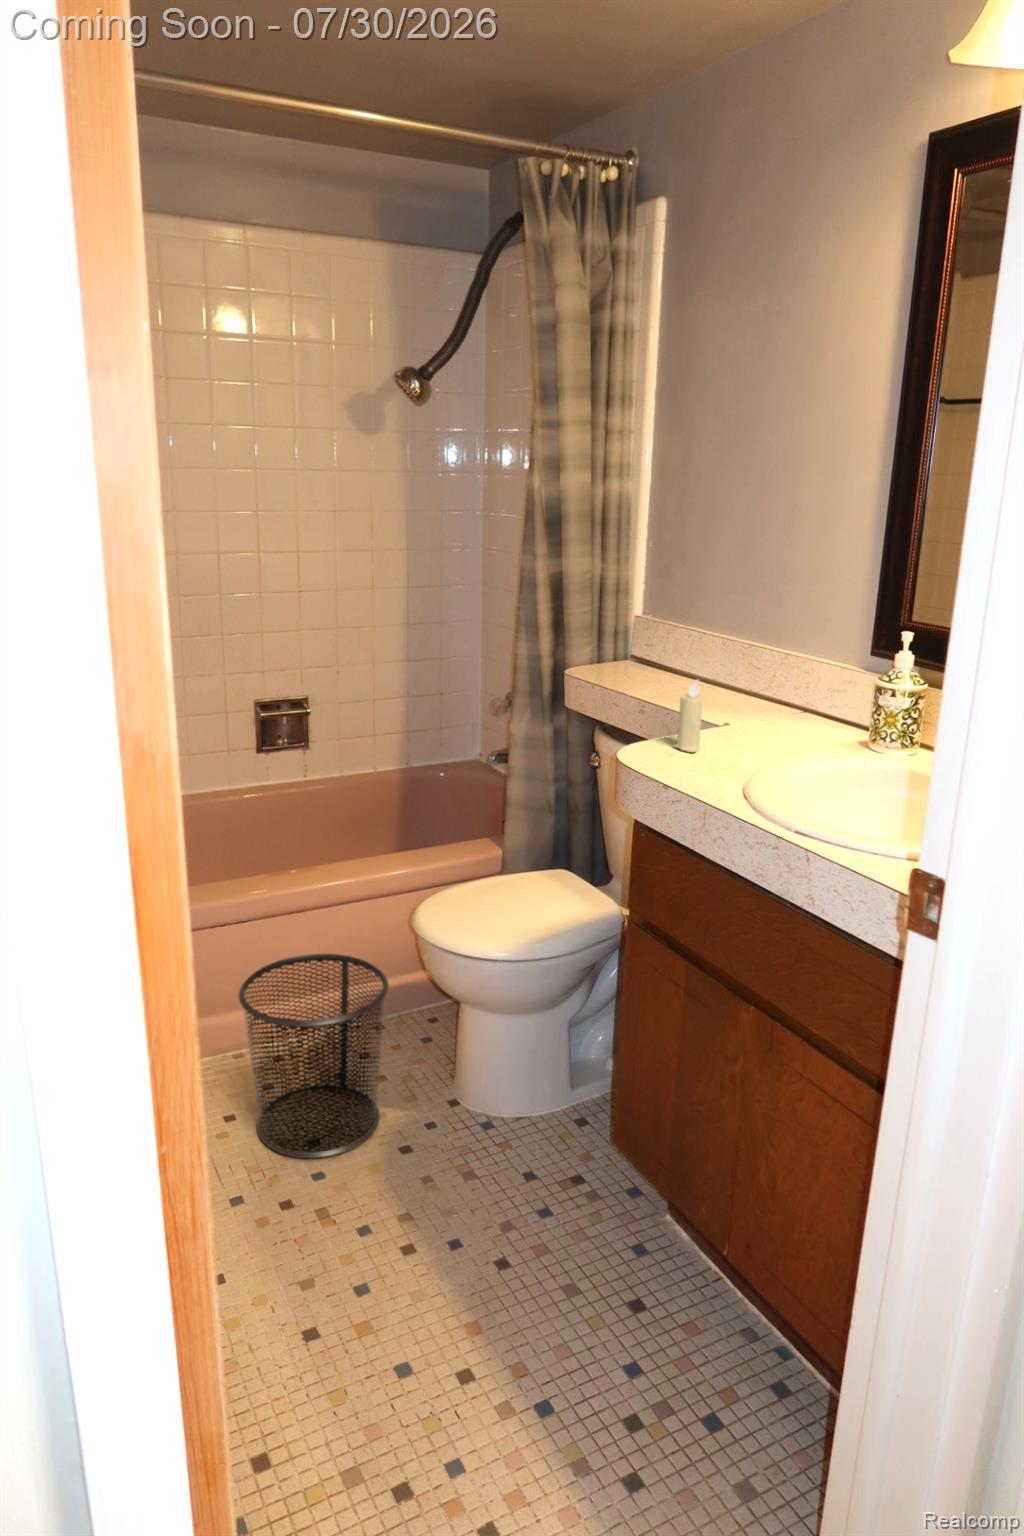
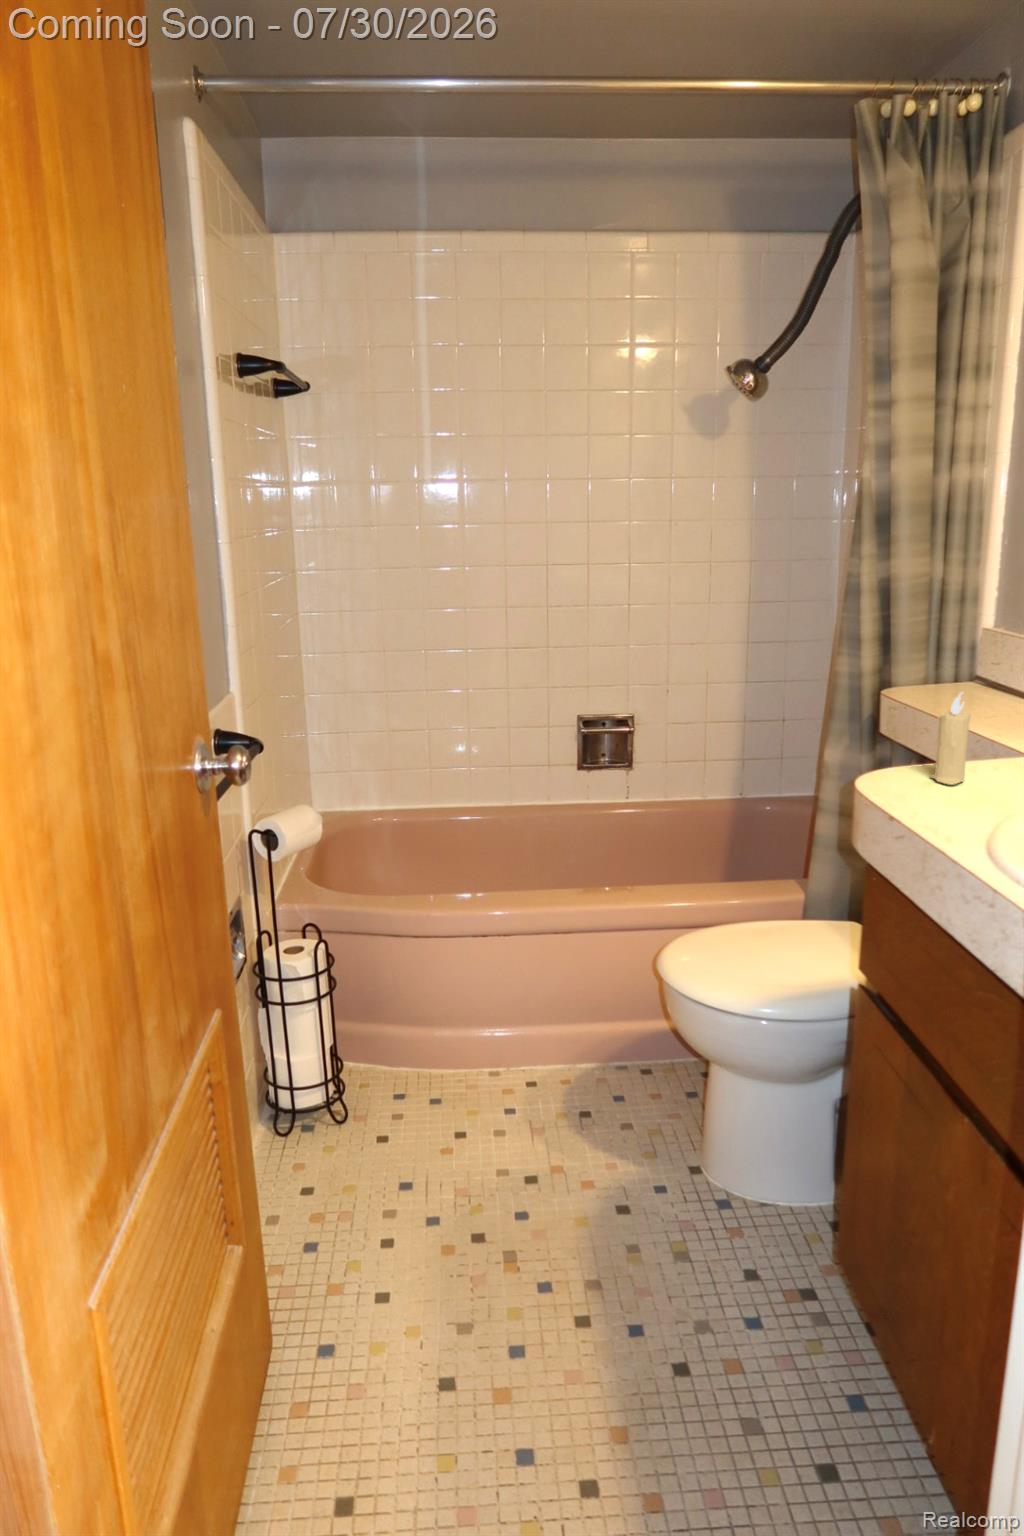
waste bin: present [239,954,389,1158] -> none [465,978,622,1198]

